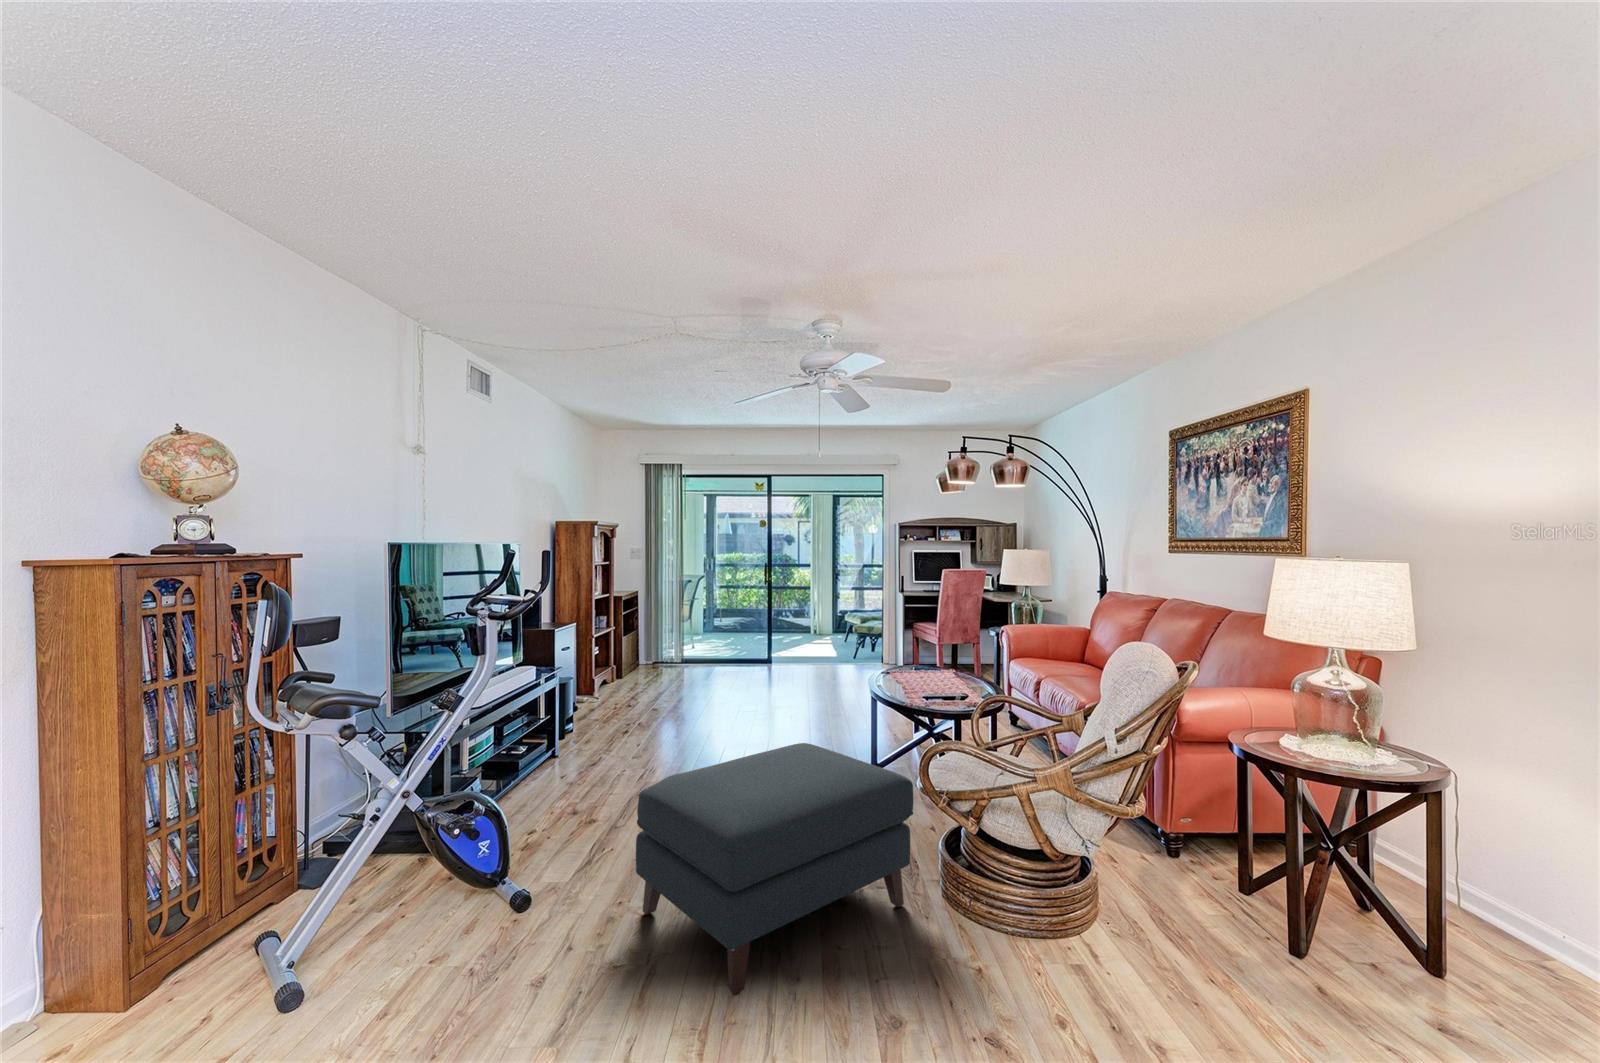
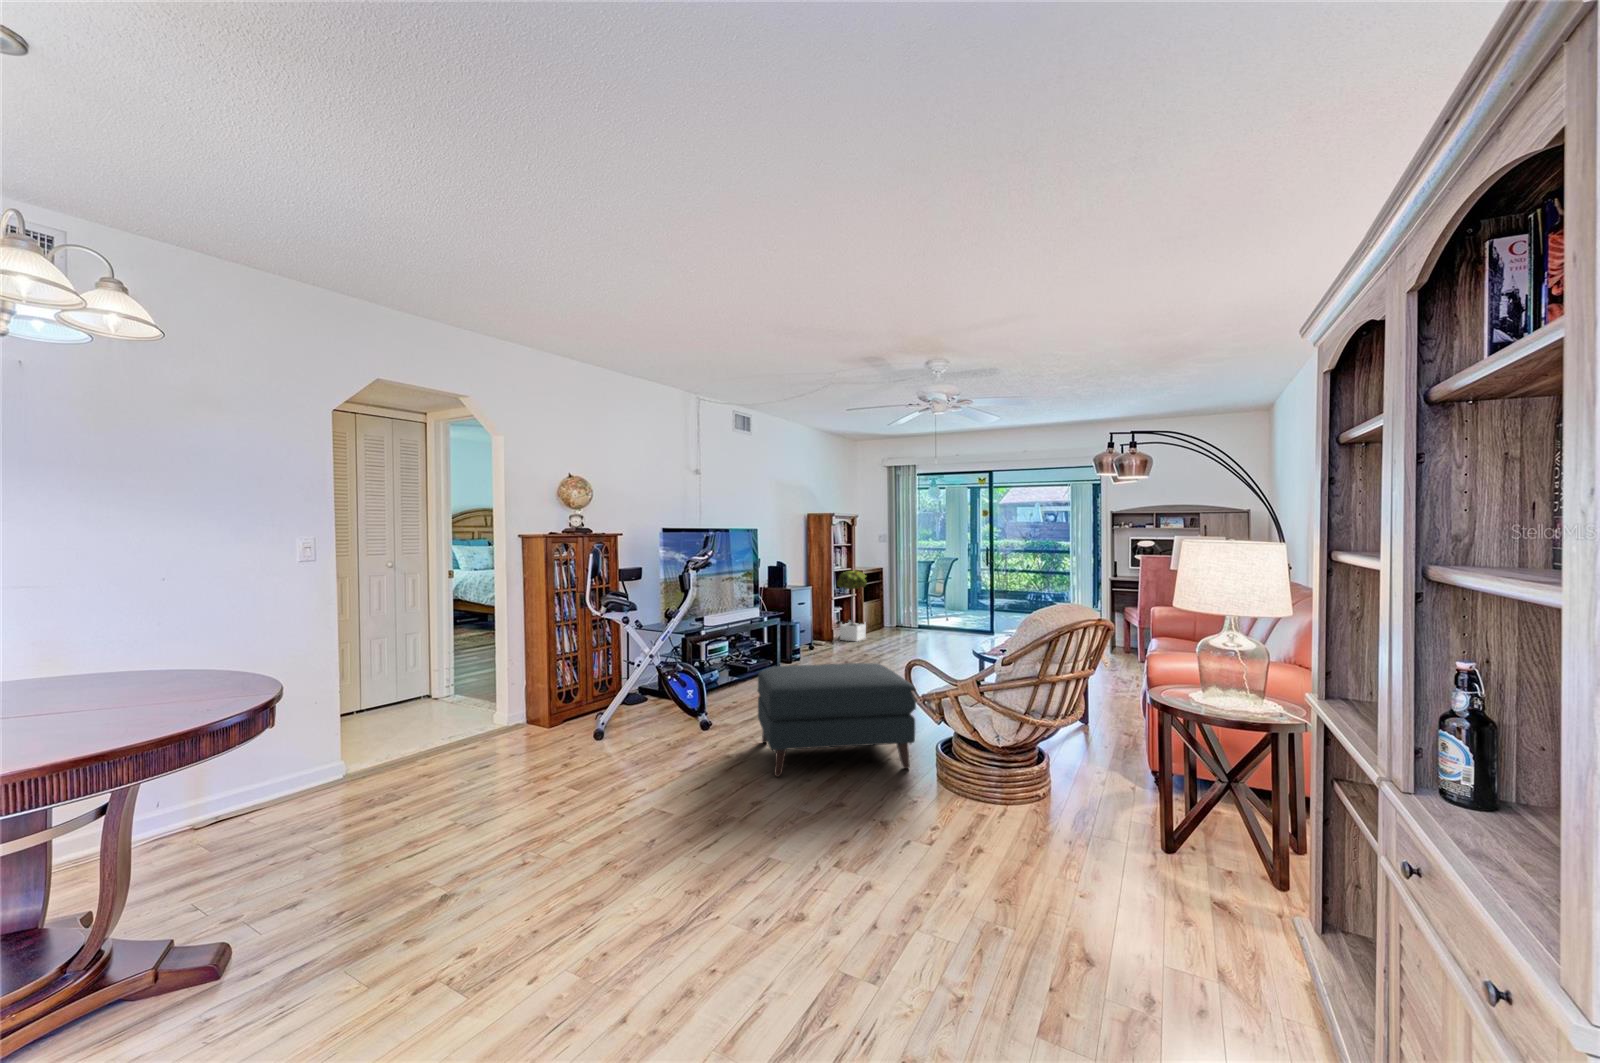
potted tree: none [599,595,639,691] -> present [837,570,867,641]

